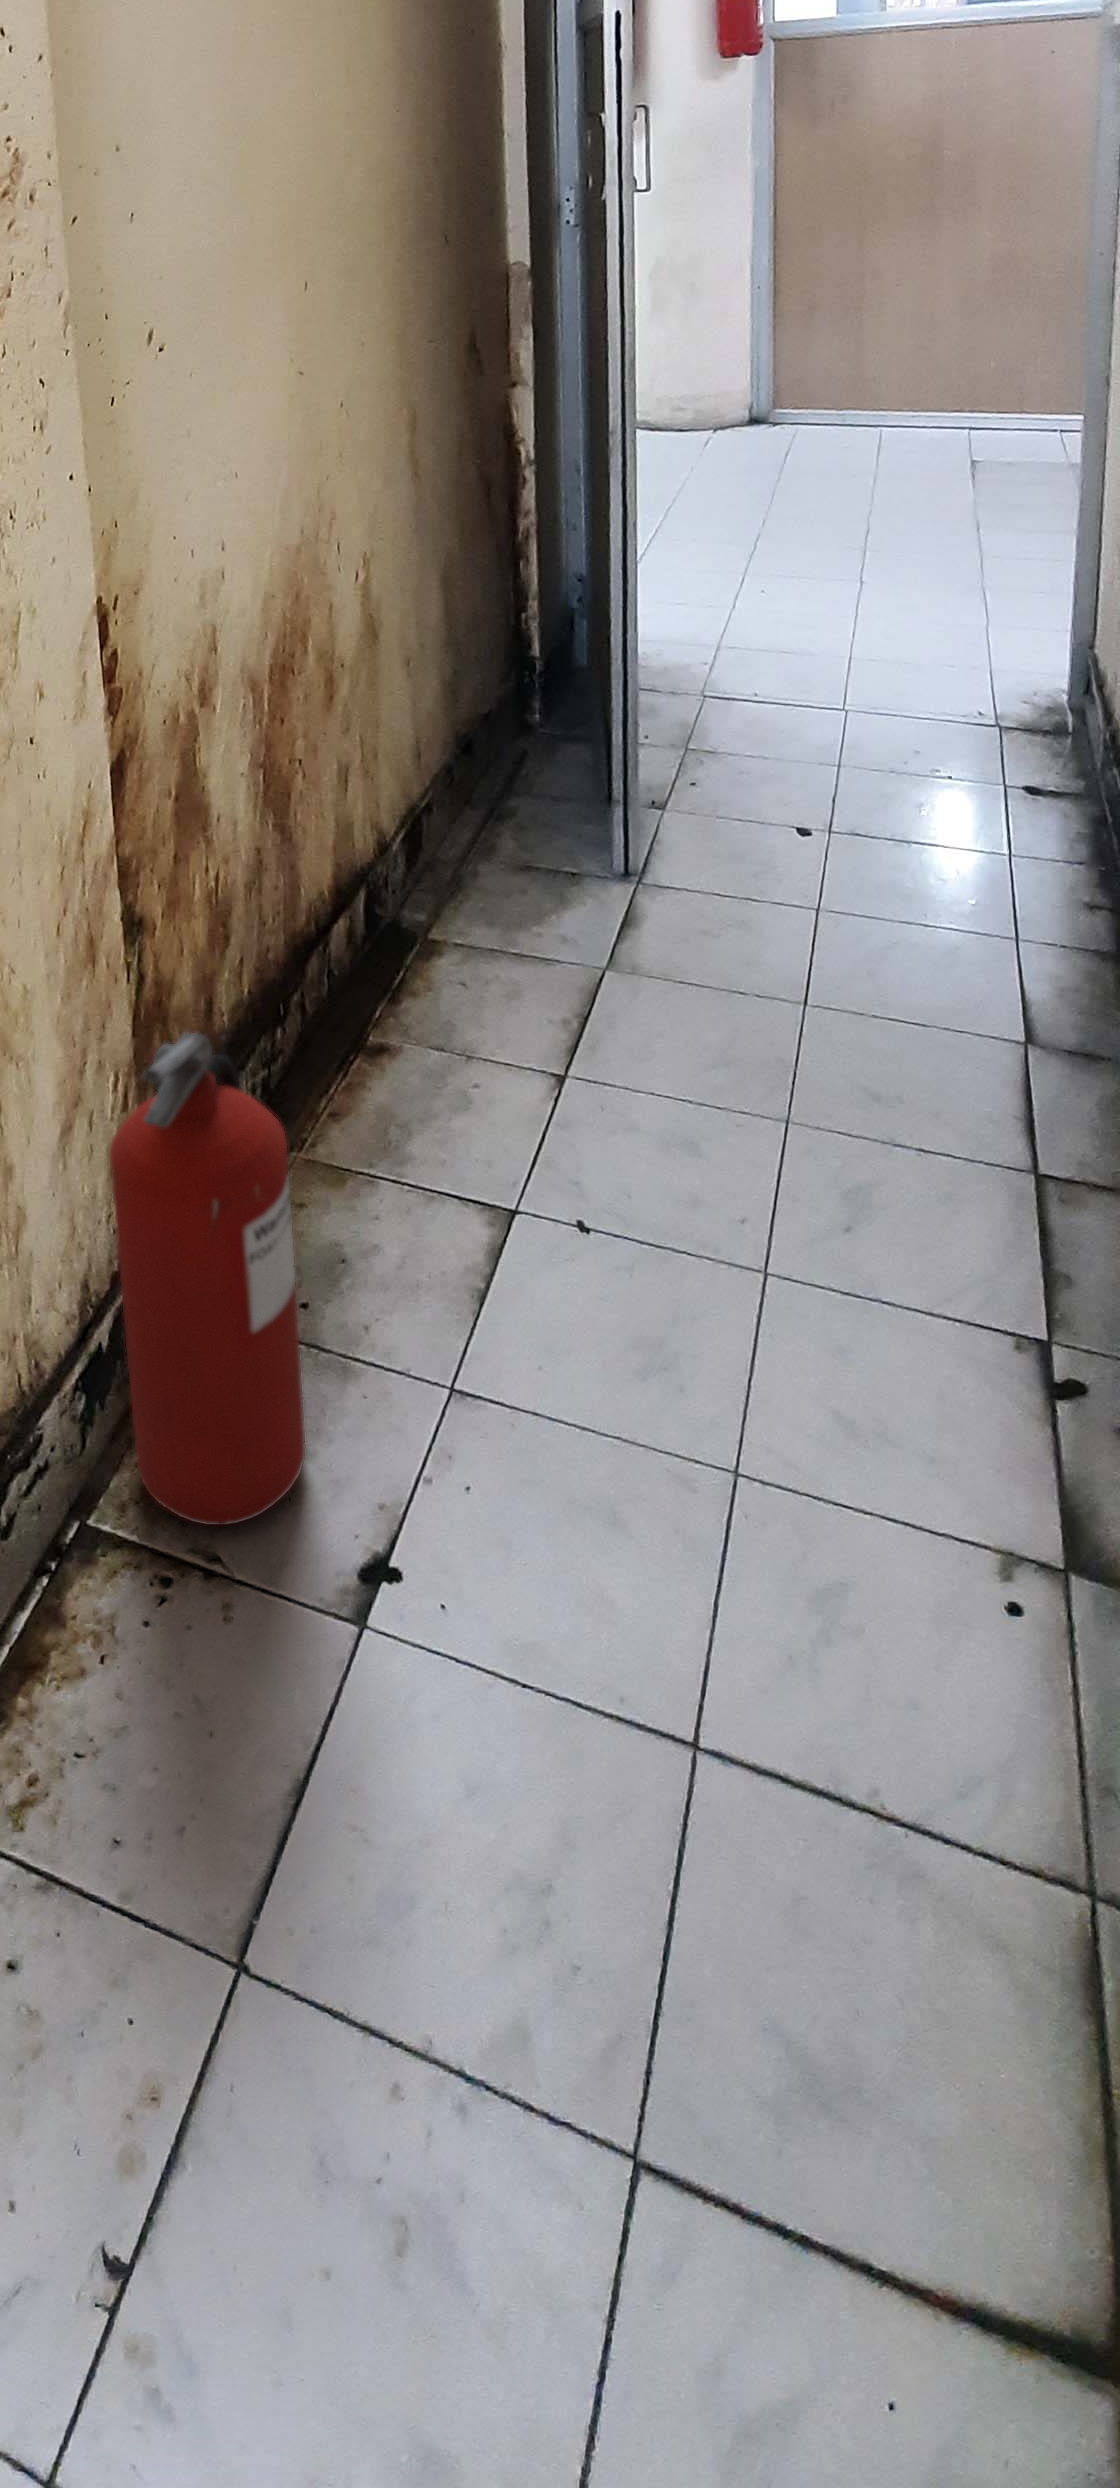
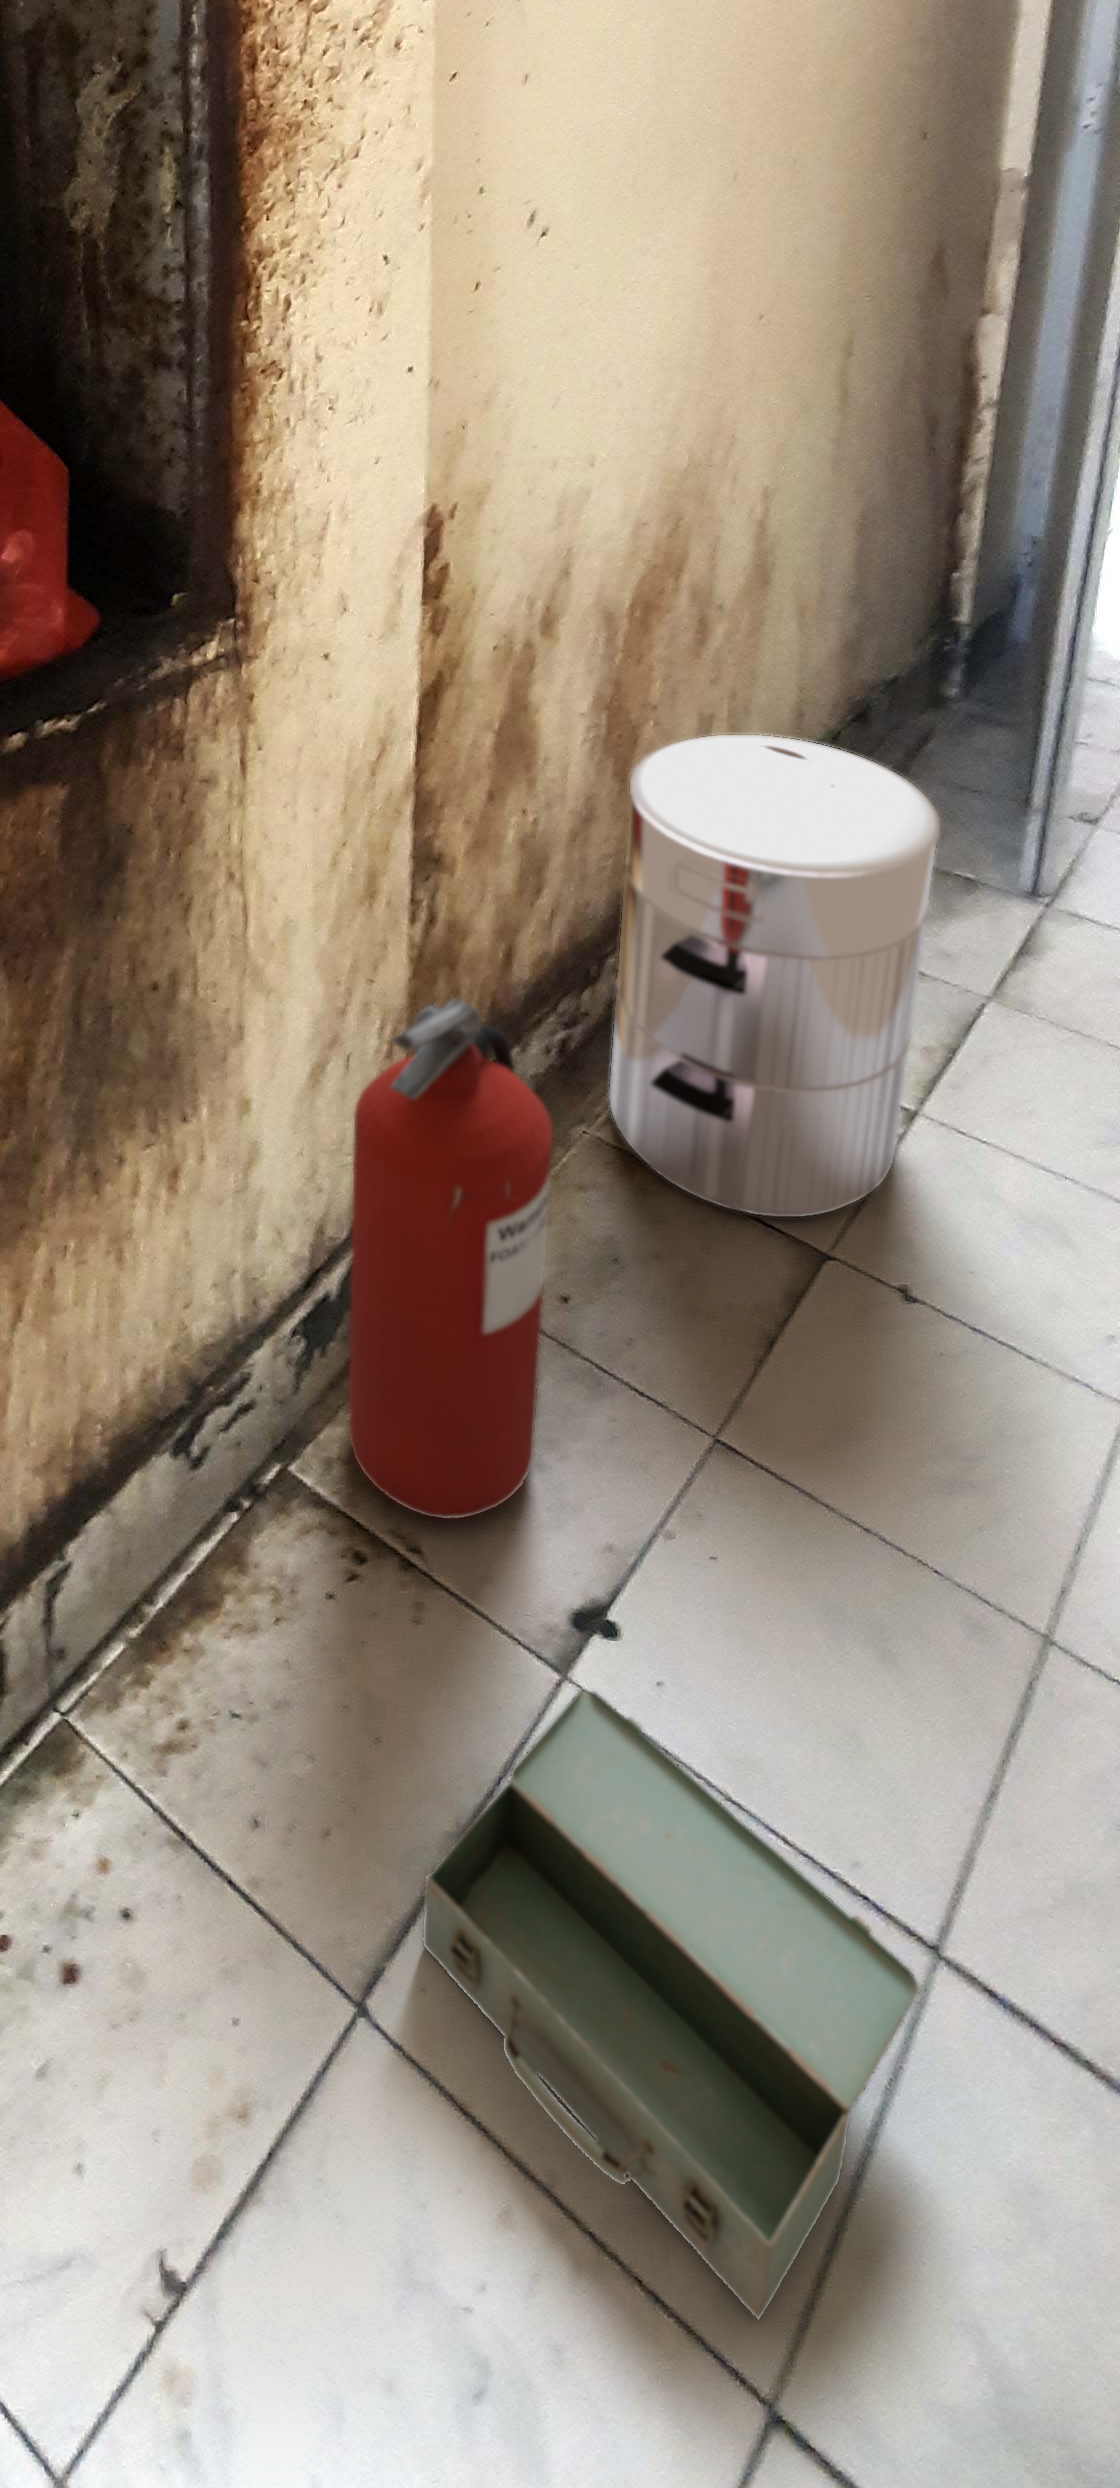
waste bin: none [294,769,556,1194] -> present [609,735,940,1217]
toolbox: none [283,1620,697,2092] -> present [423,1690,920,2319]

